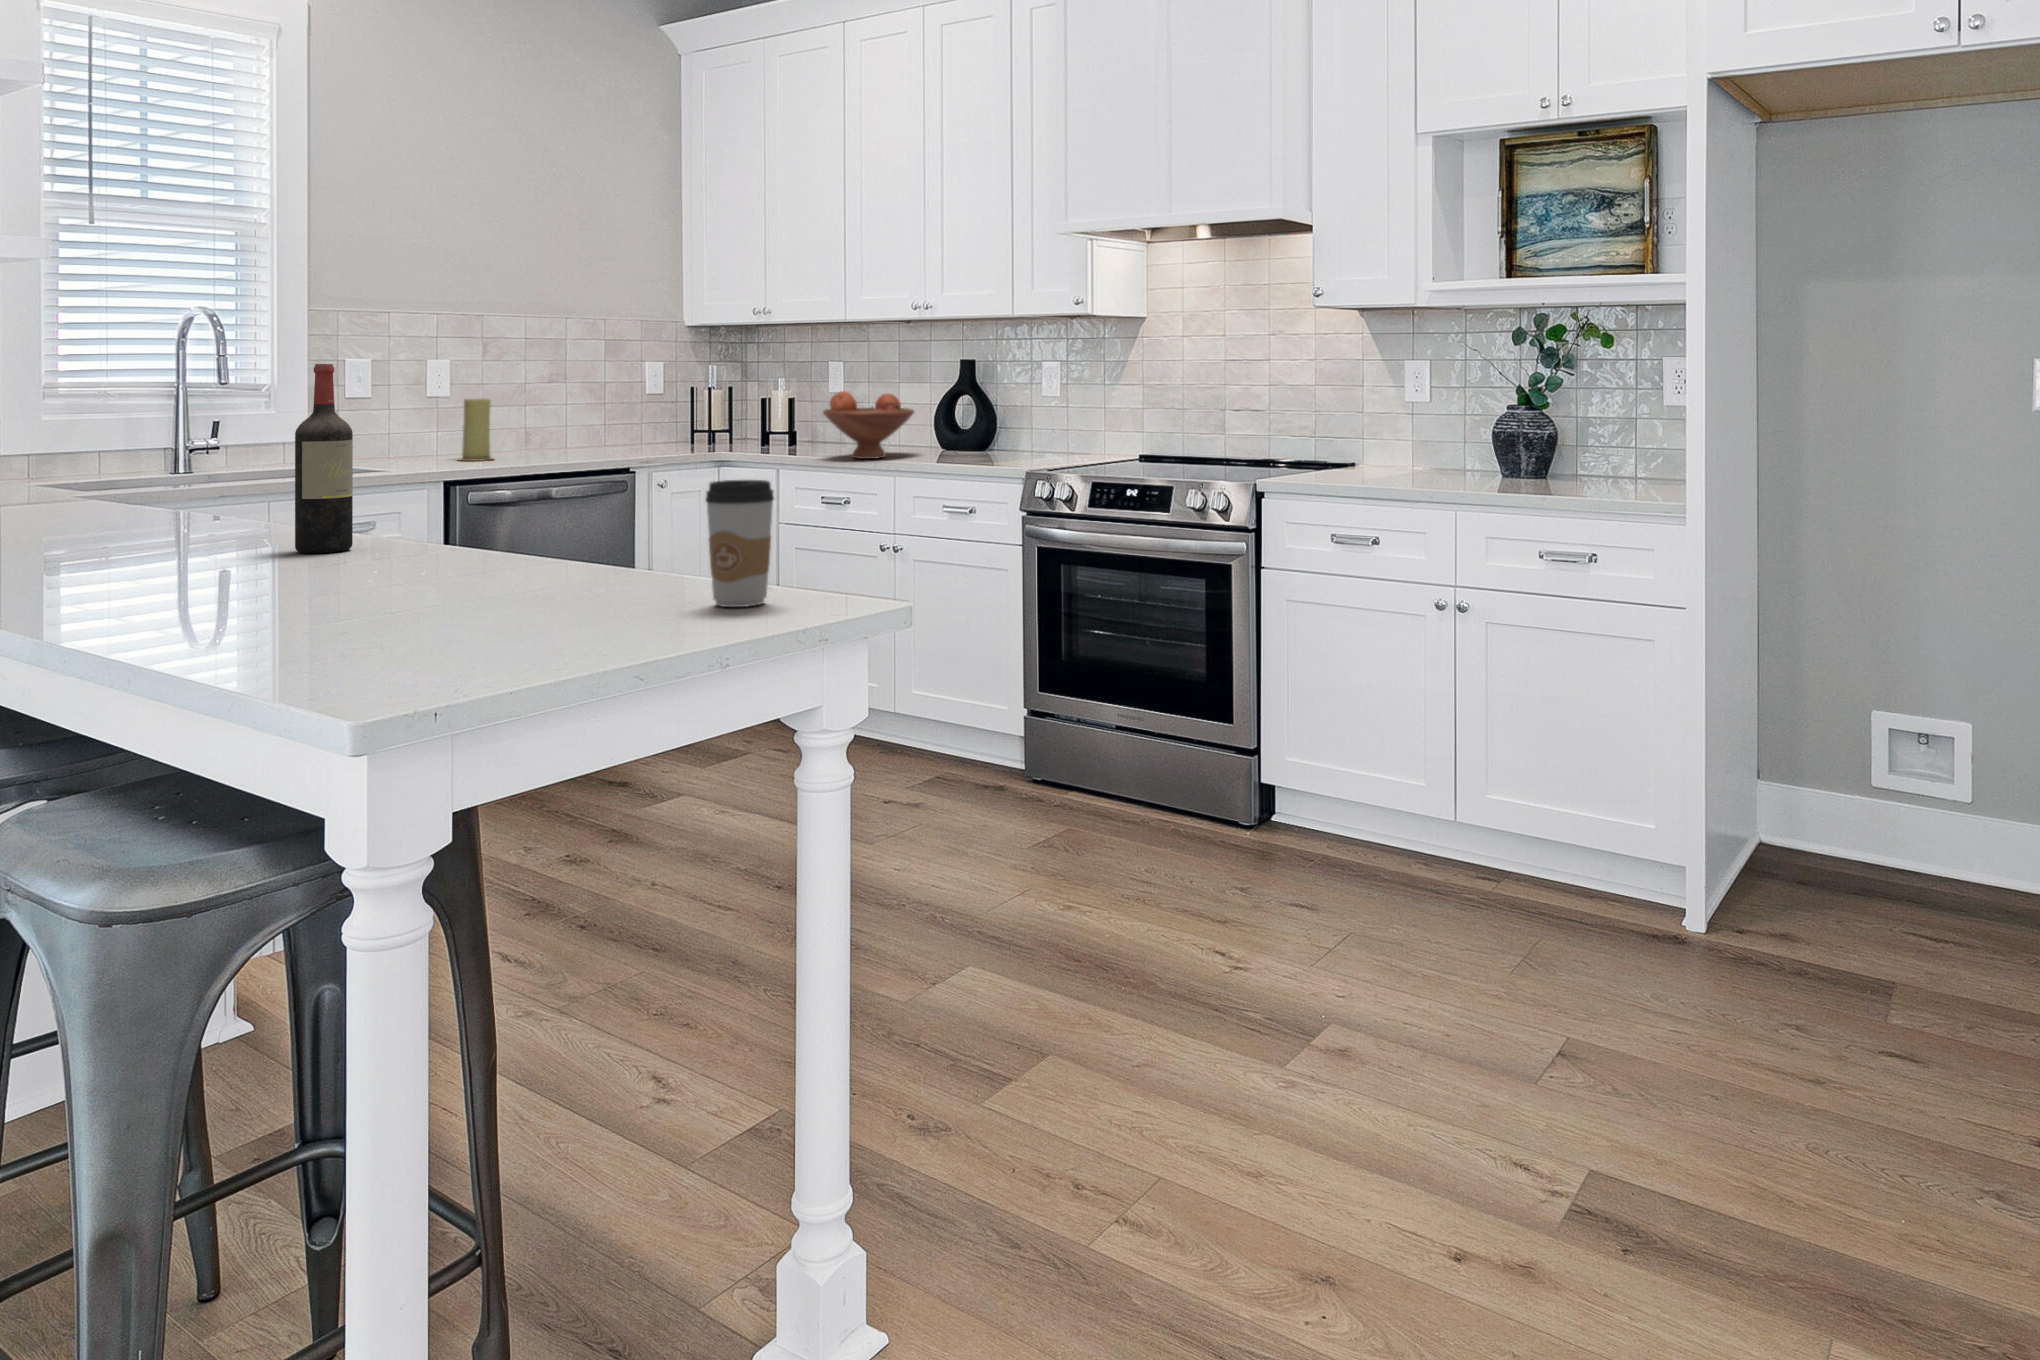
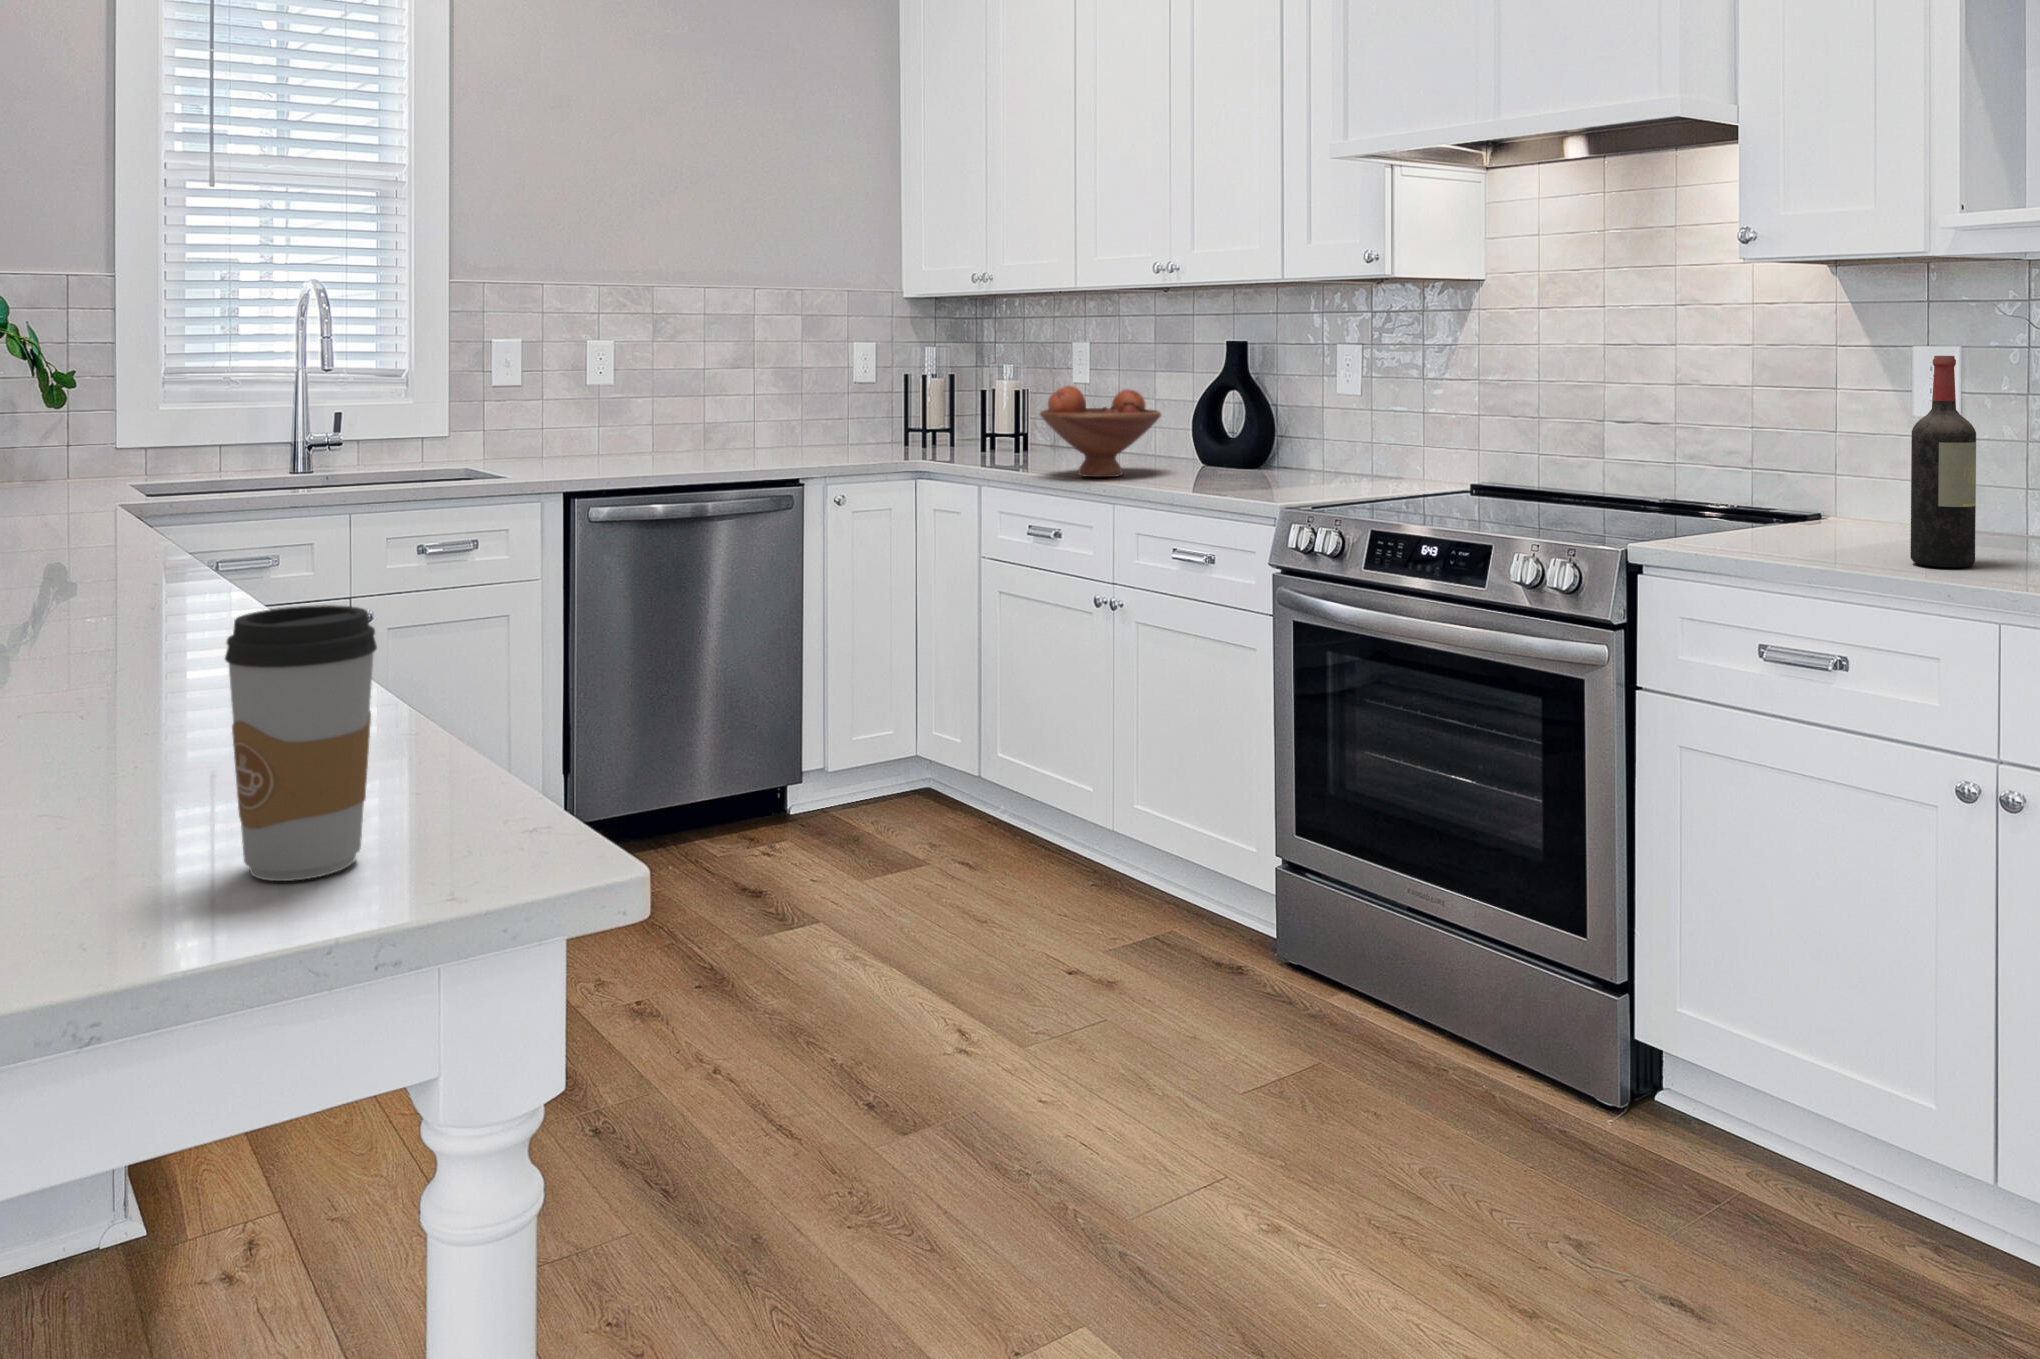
wine bottle: present [295,364,353,553] -> present [1911,356,1976,567]
candle: present [460,399,492,461] -> none [618,390,662,466]

